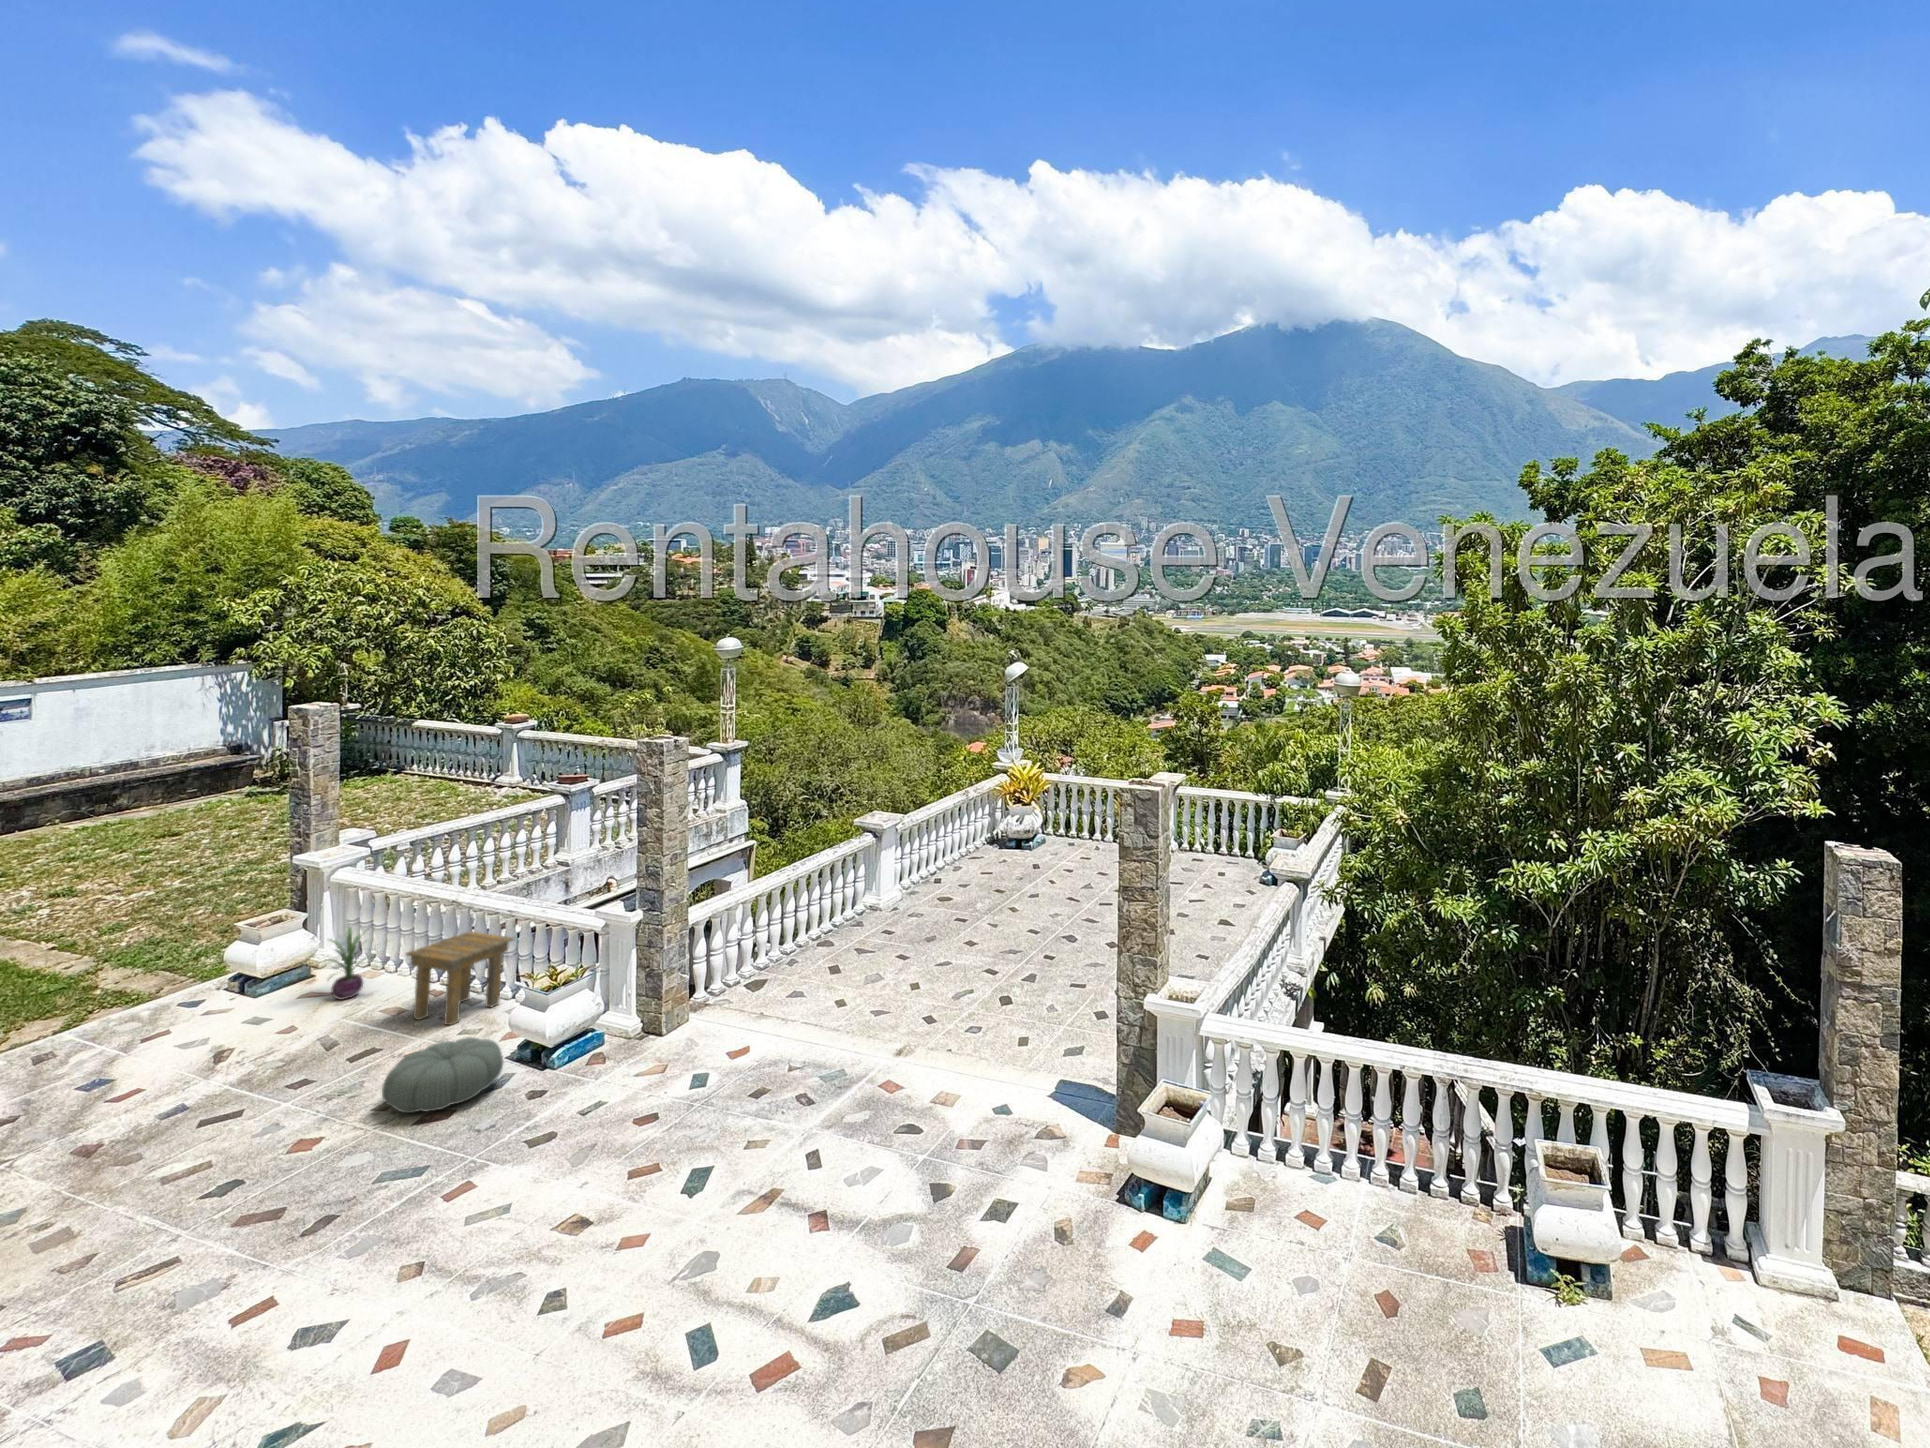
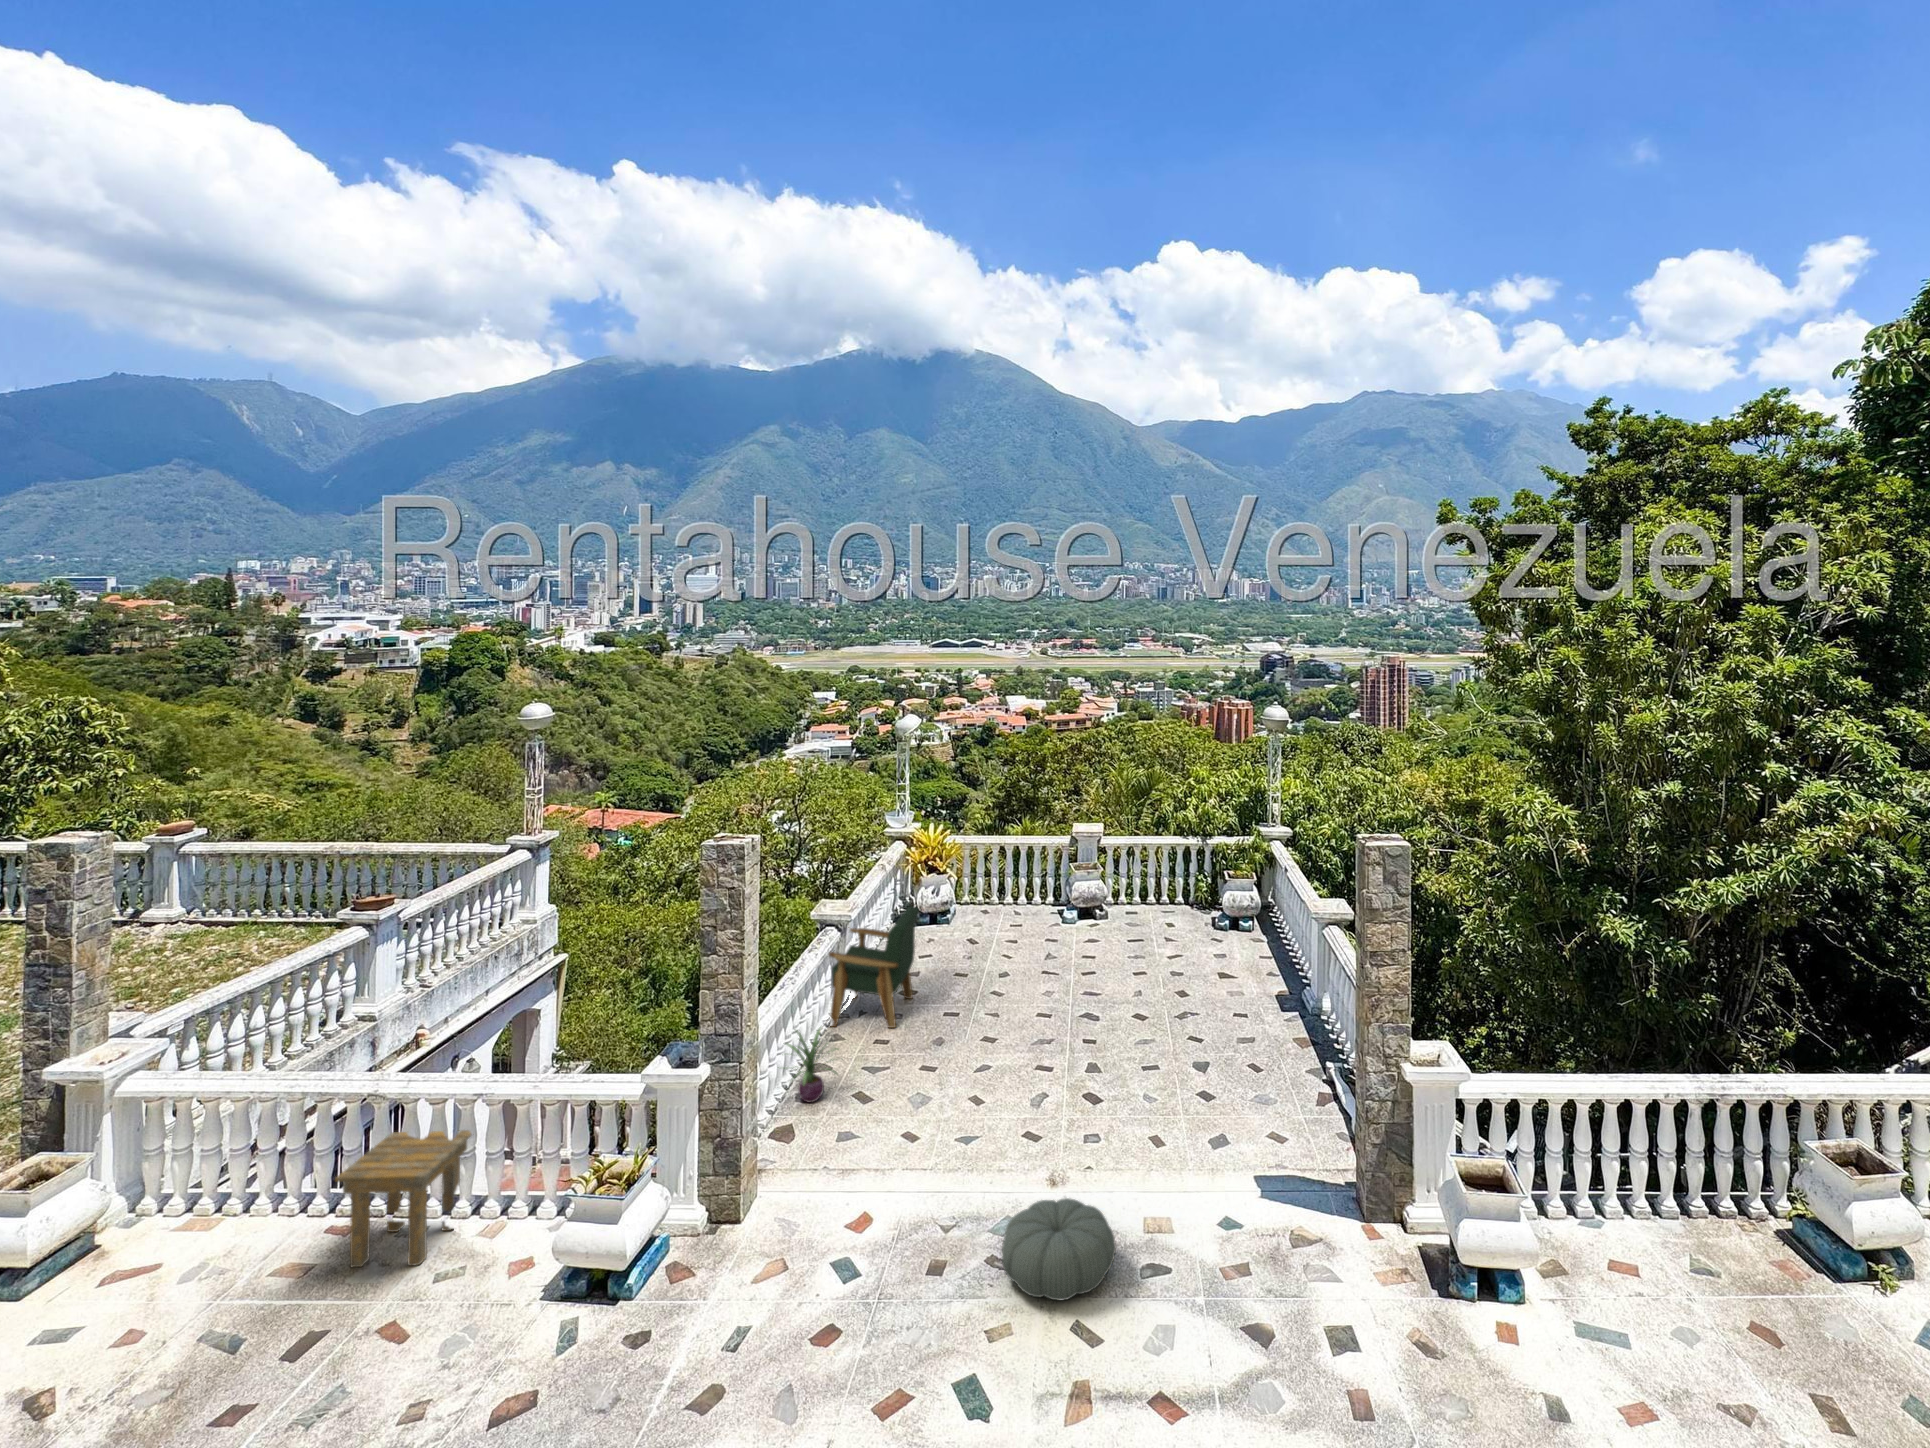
armchair: none [870,827,968,924] -> present [829,906,919,1028]
decorative plant: present [314,927,376,1000] -> present [784,1027,837,1102]
pouf: present [382,1037,503,1113] -> present [1002,1198,1116,1300]

